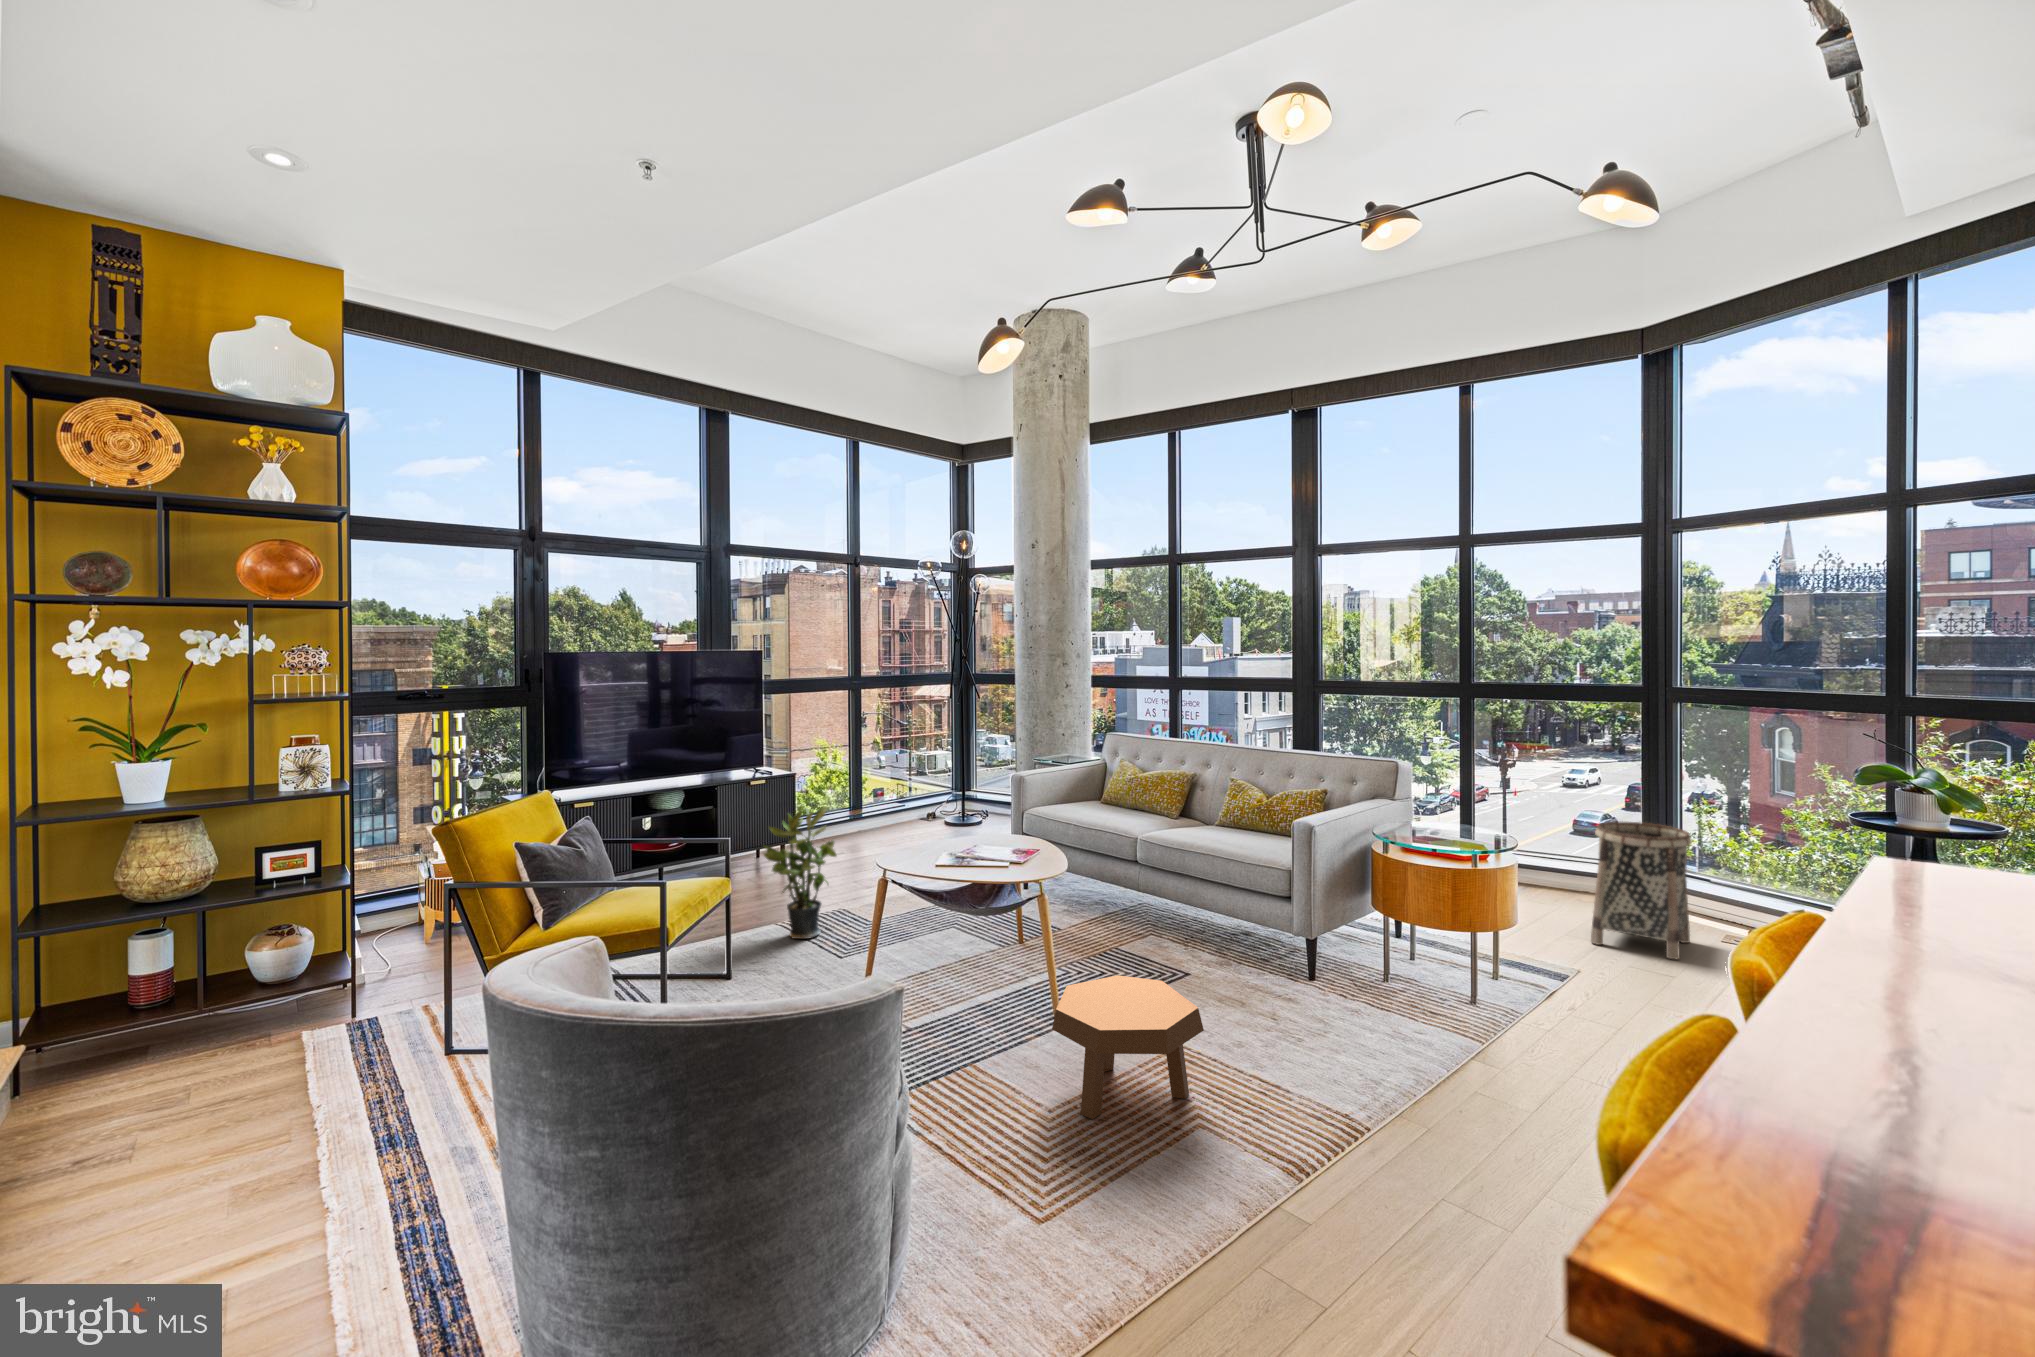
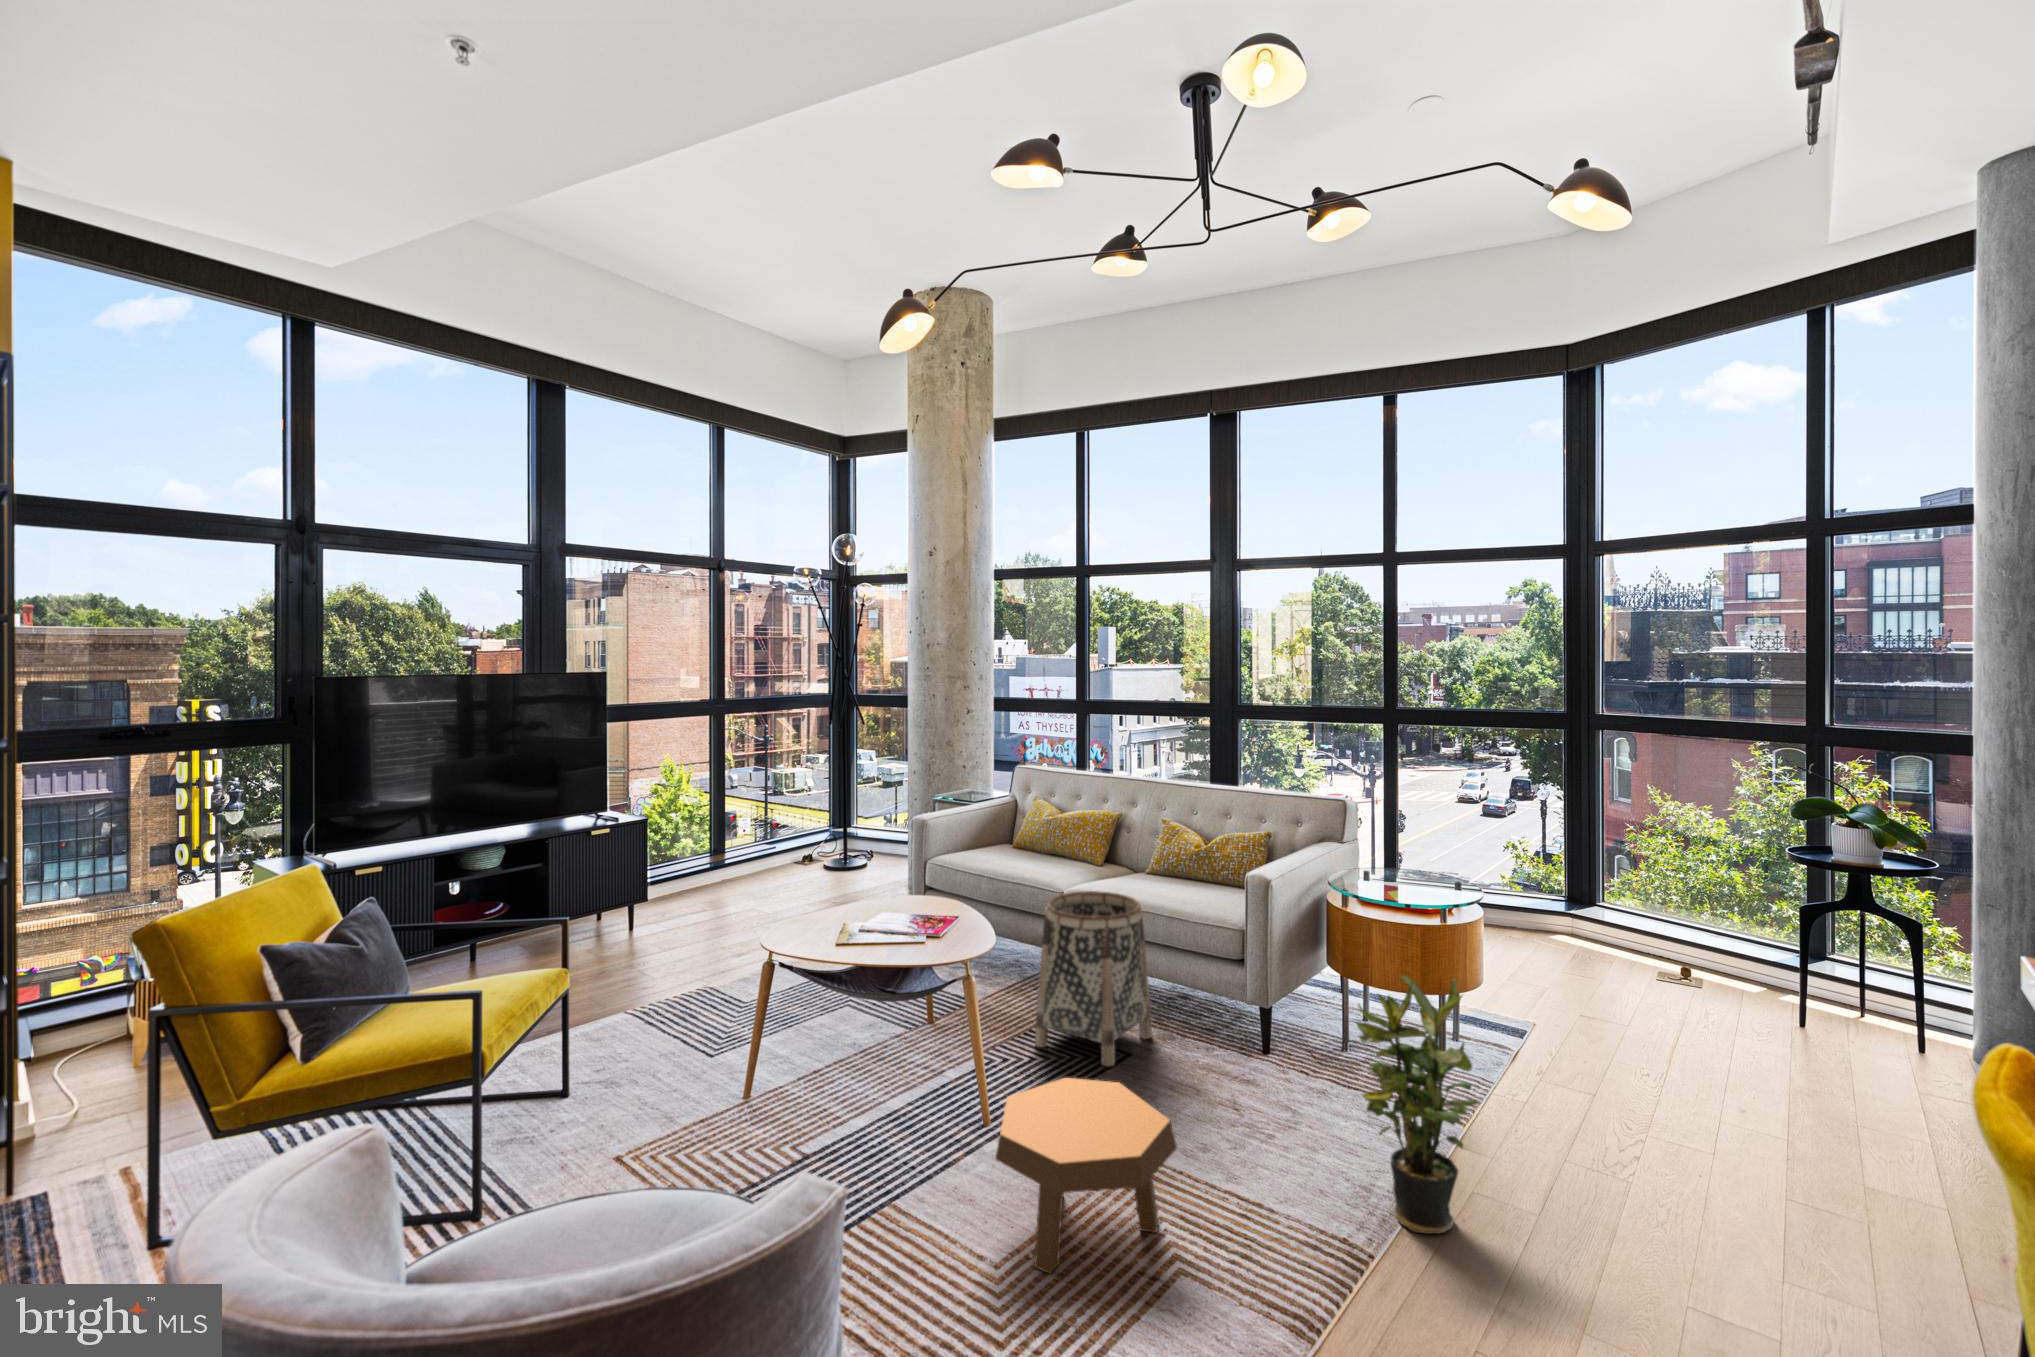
potted plant: present [764,806,836,939] -> present [1357,975,1479,1234]
basket: present [1591,822,1692,959] -> present [1035,891,1152,1066]

